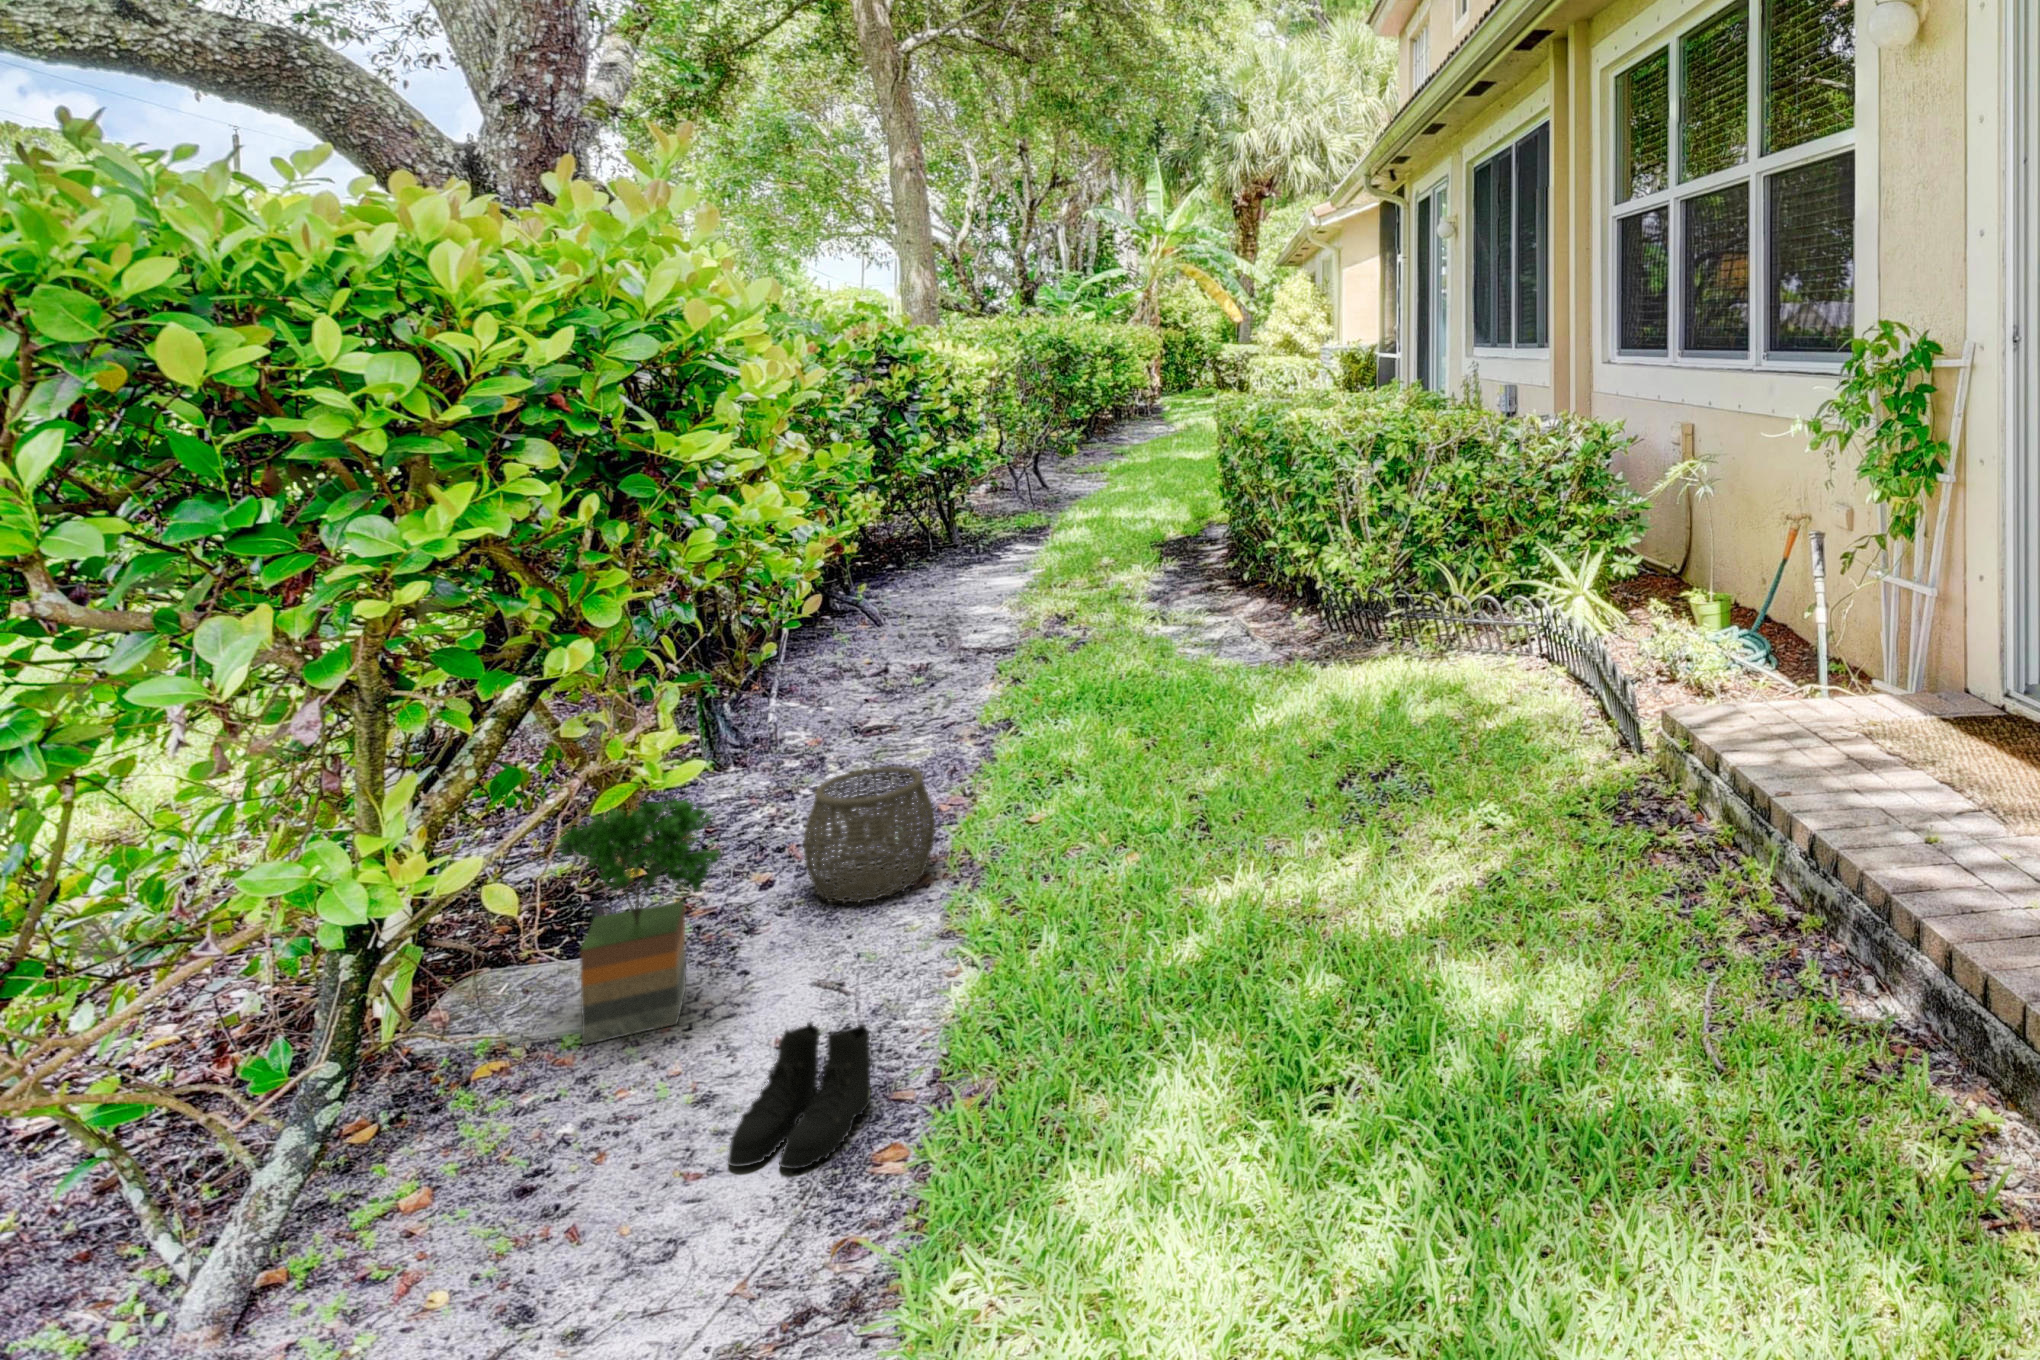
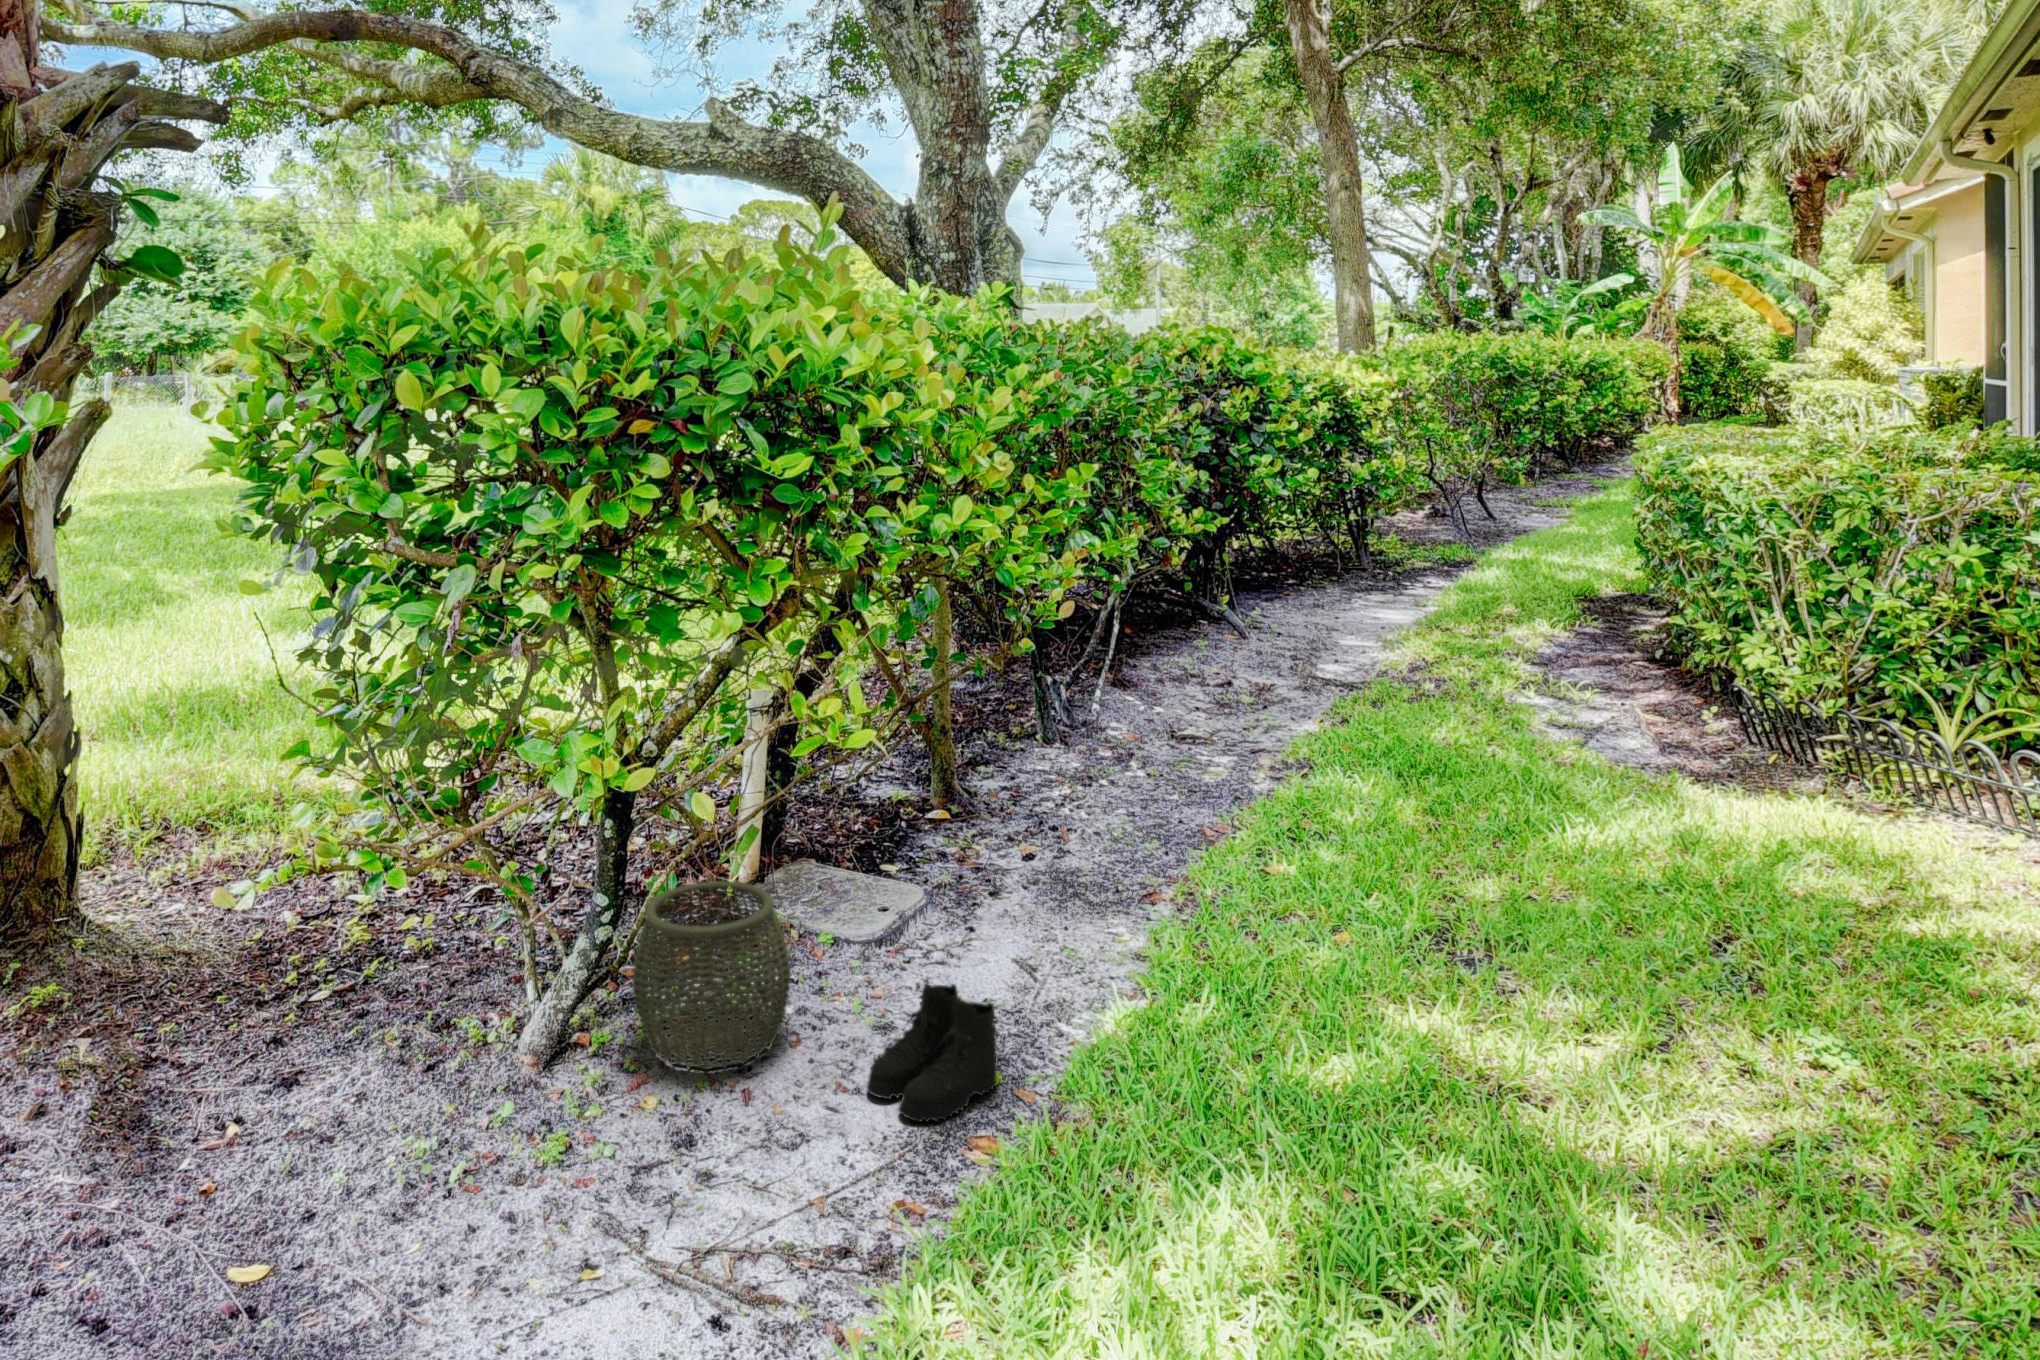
woven basket: present [803,766,936,903] -> present [632,881,791,1069]
potted tree: present [557,798,720,1045] -> none [819,738,942,953]

